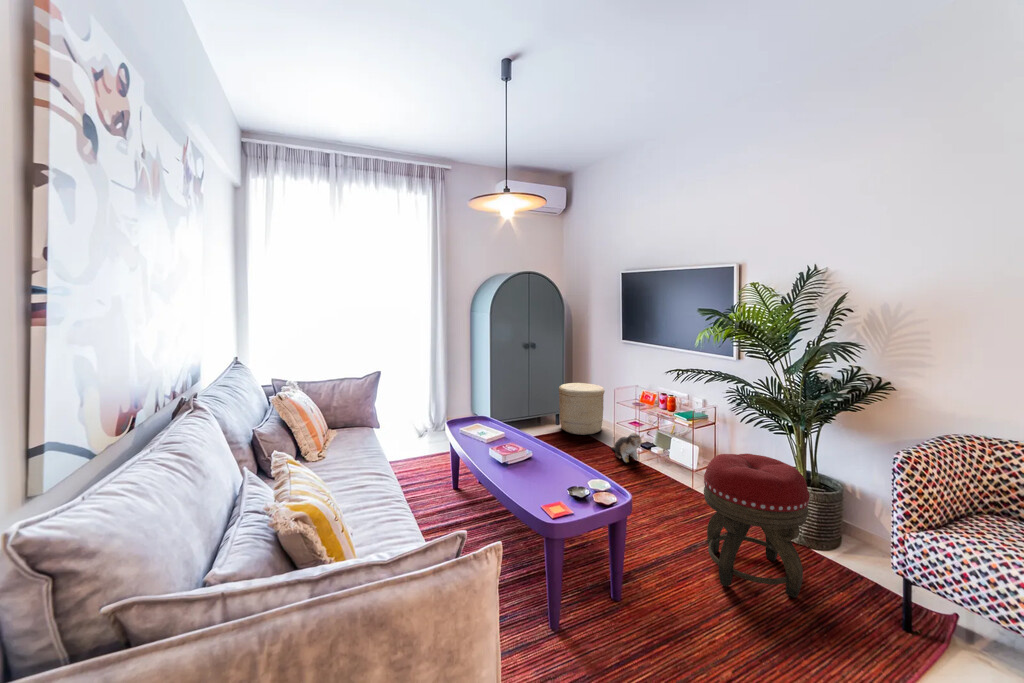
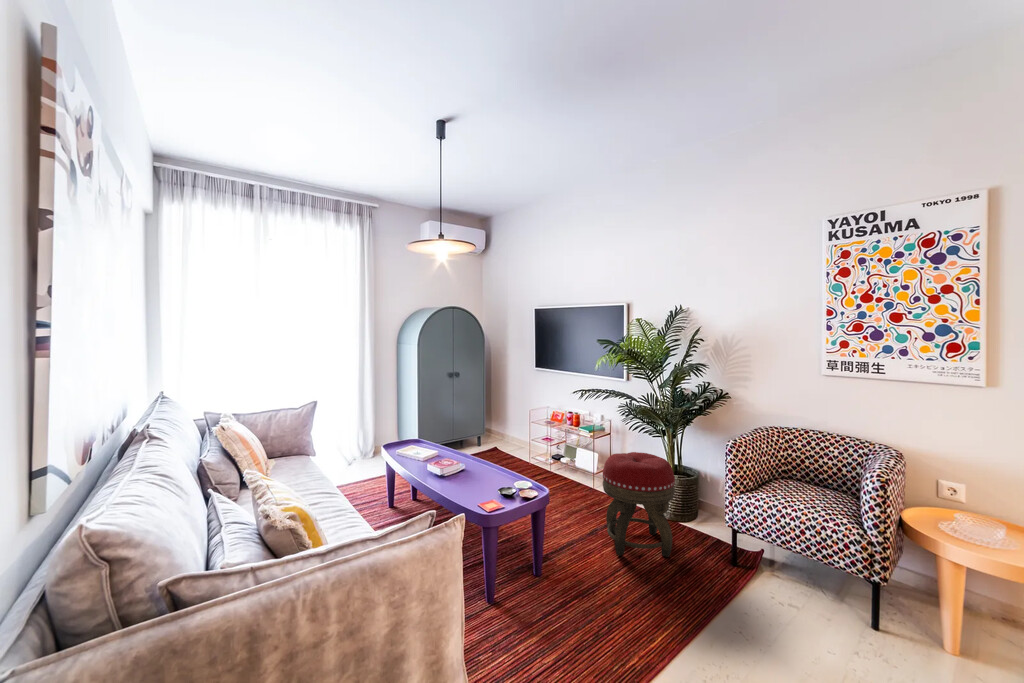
woven basket: present [559,383,605,435] -> none [479,405,520,452]
plush toy: present [612,433,644,462] -> none [528,446,555,473]

